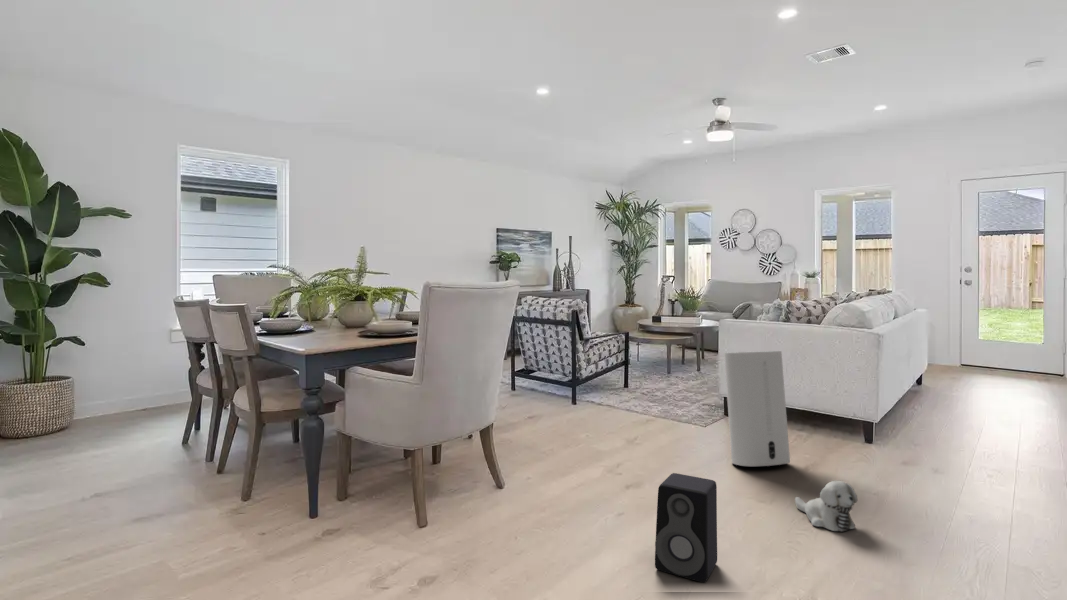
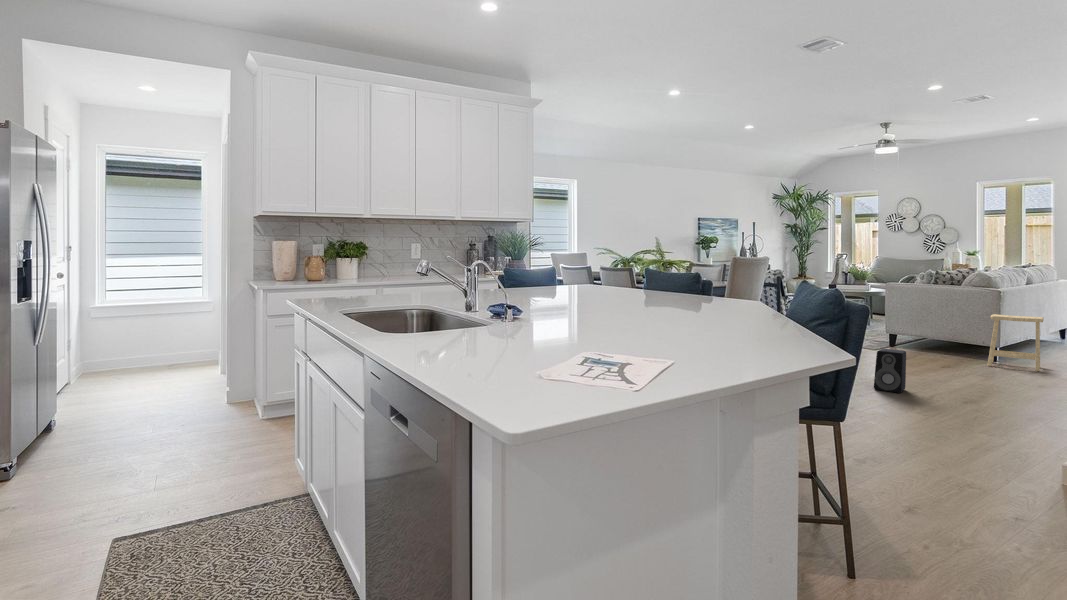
air purifier: present [724,351,790,466] -> none [904,299,946,365]
footstool: none [851,372,931,471] -> present [987,314,1044,371]
plush toy: present [795,481,857,532] -> none [948,361,984,386]

